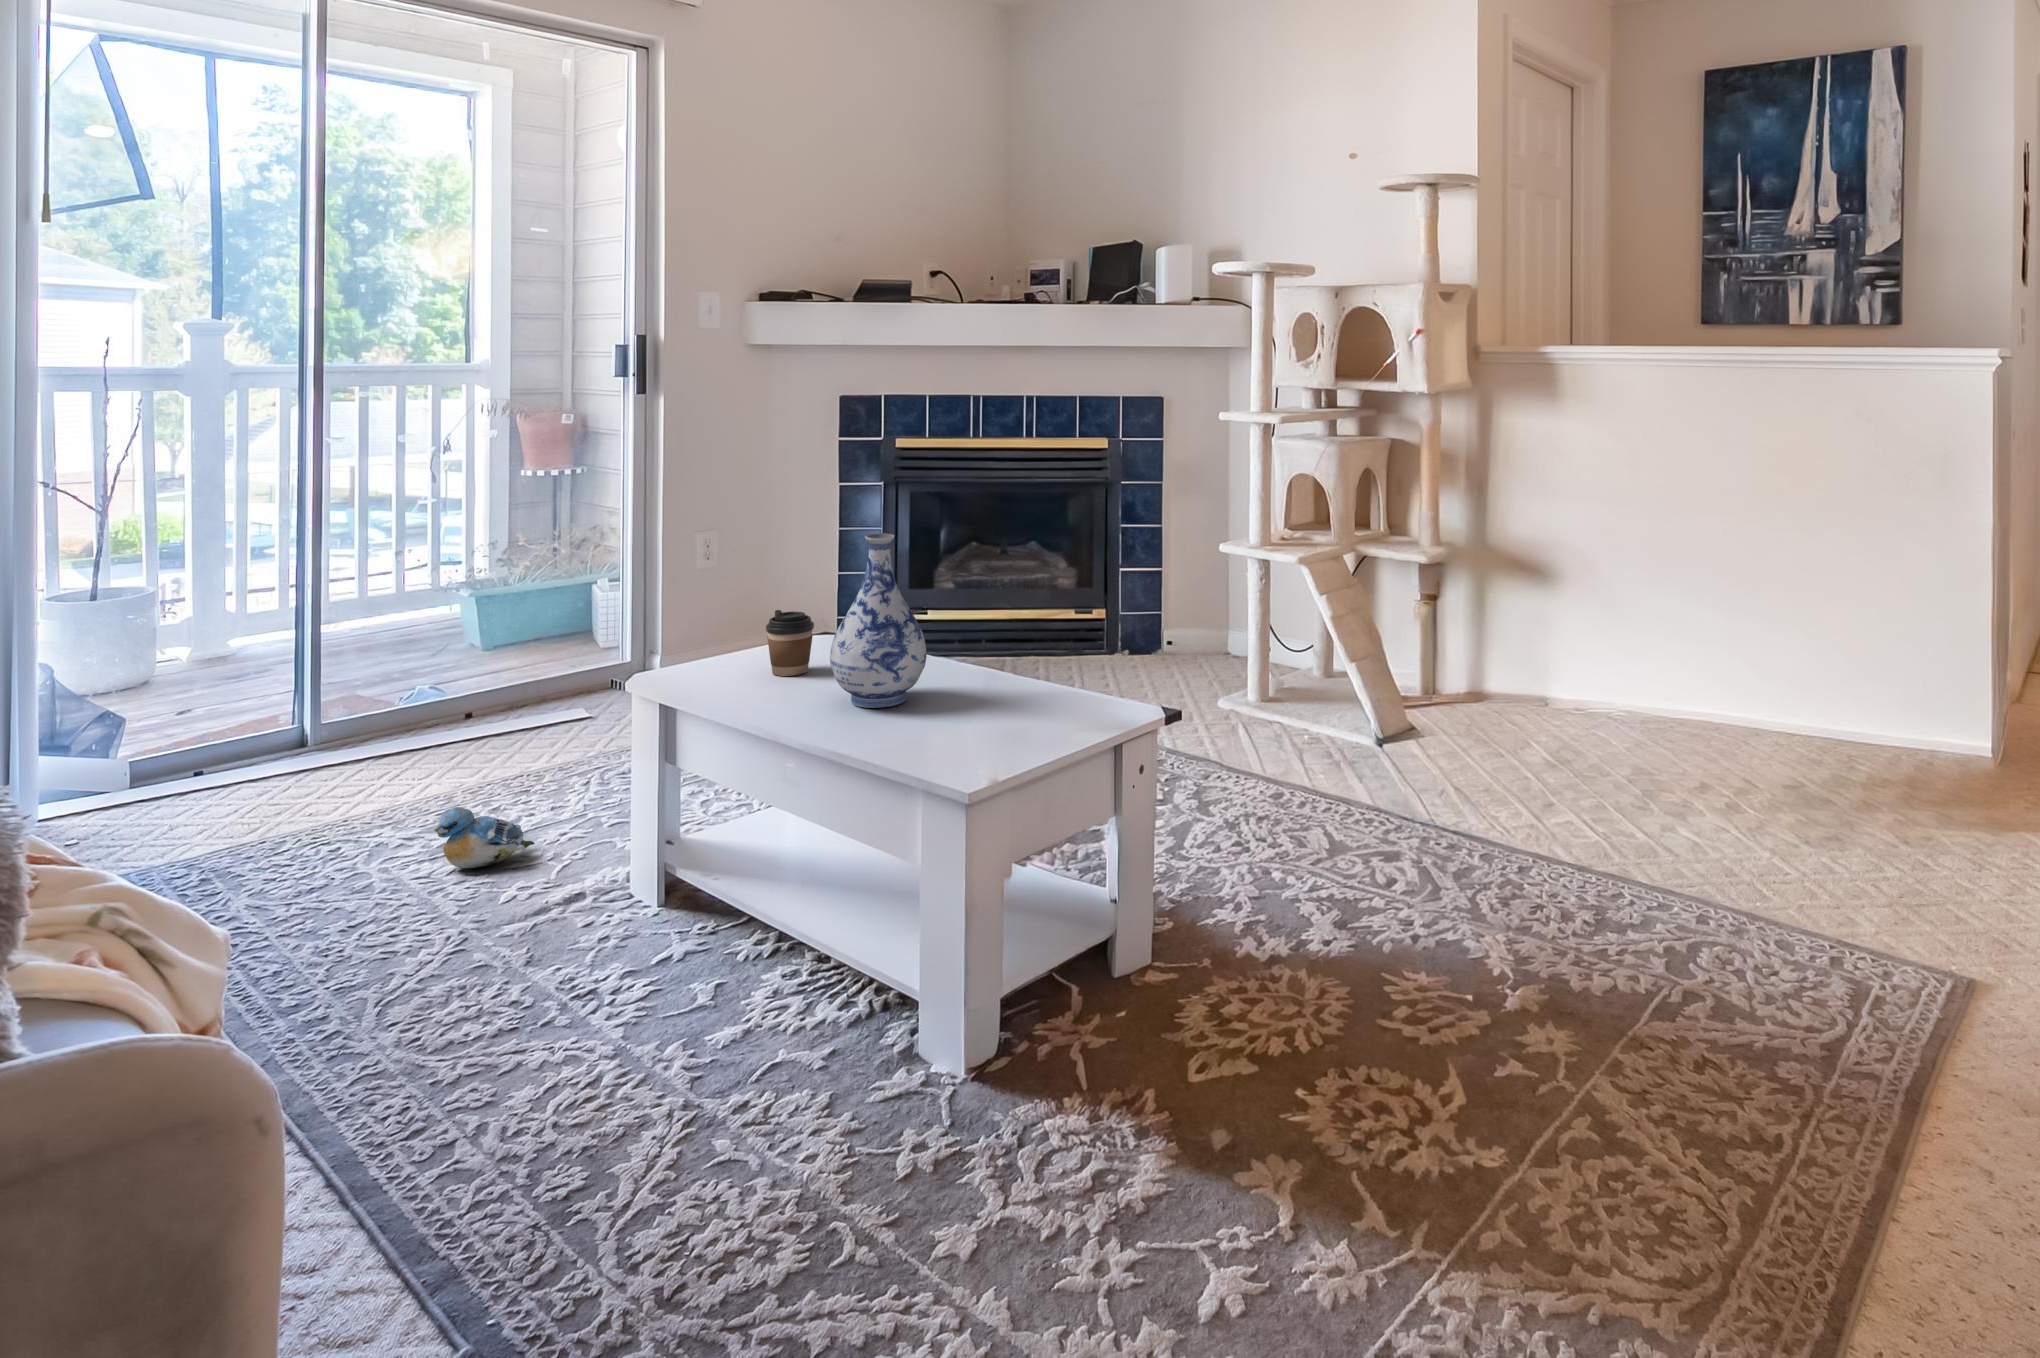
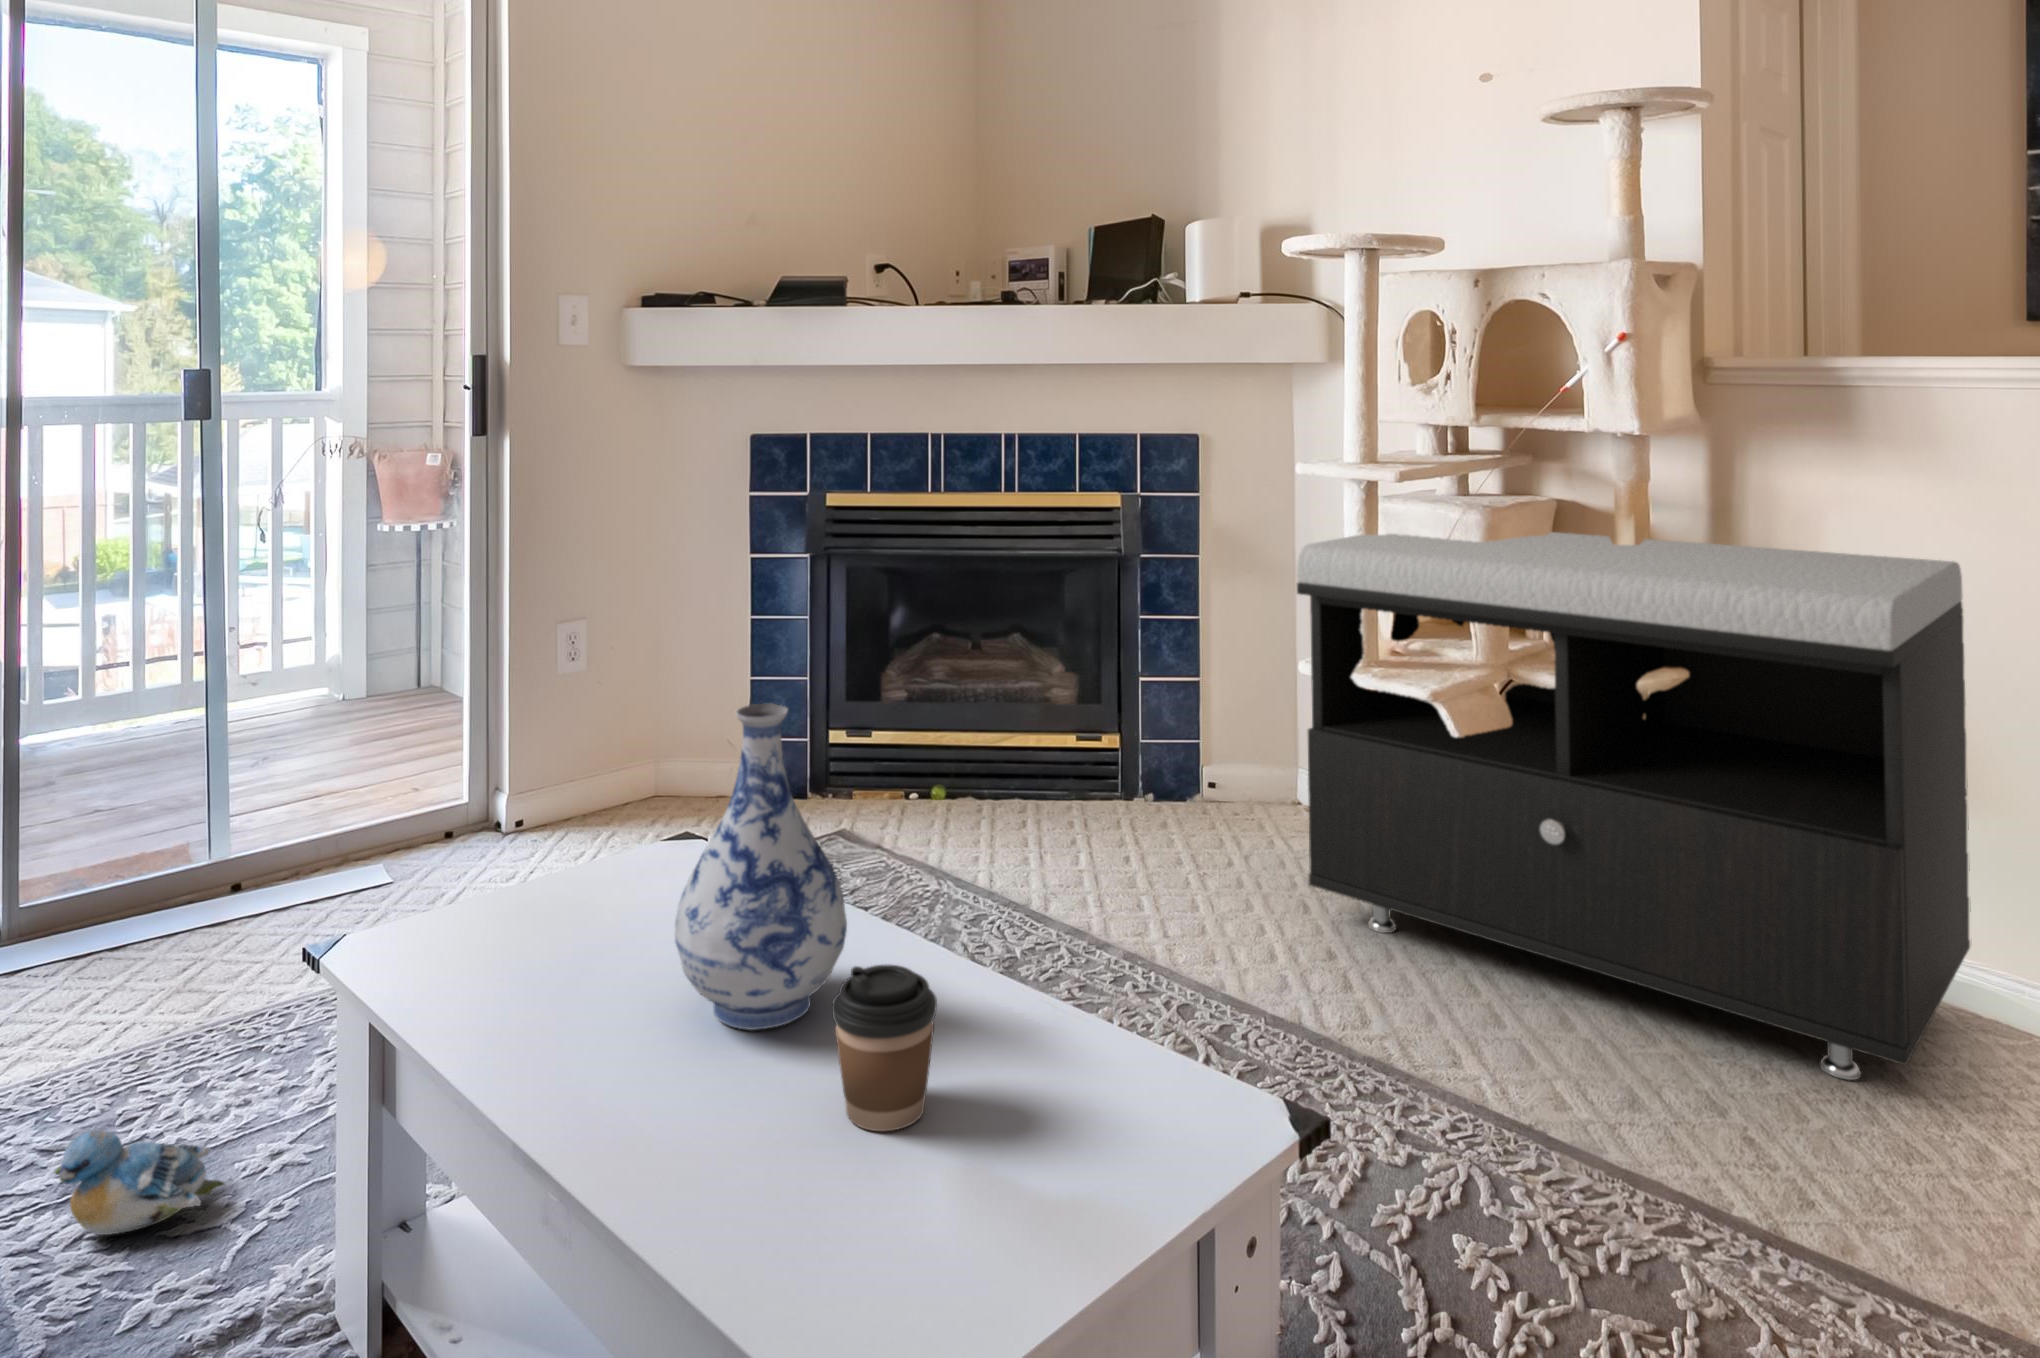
storage bench: none [1216,456,1614,775] -> present [1297,532,1970,1080]
coffee cup: present [766,610,814,676] -> present [832,964,937,1131]

